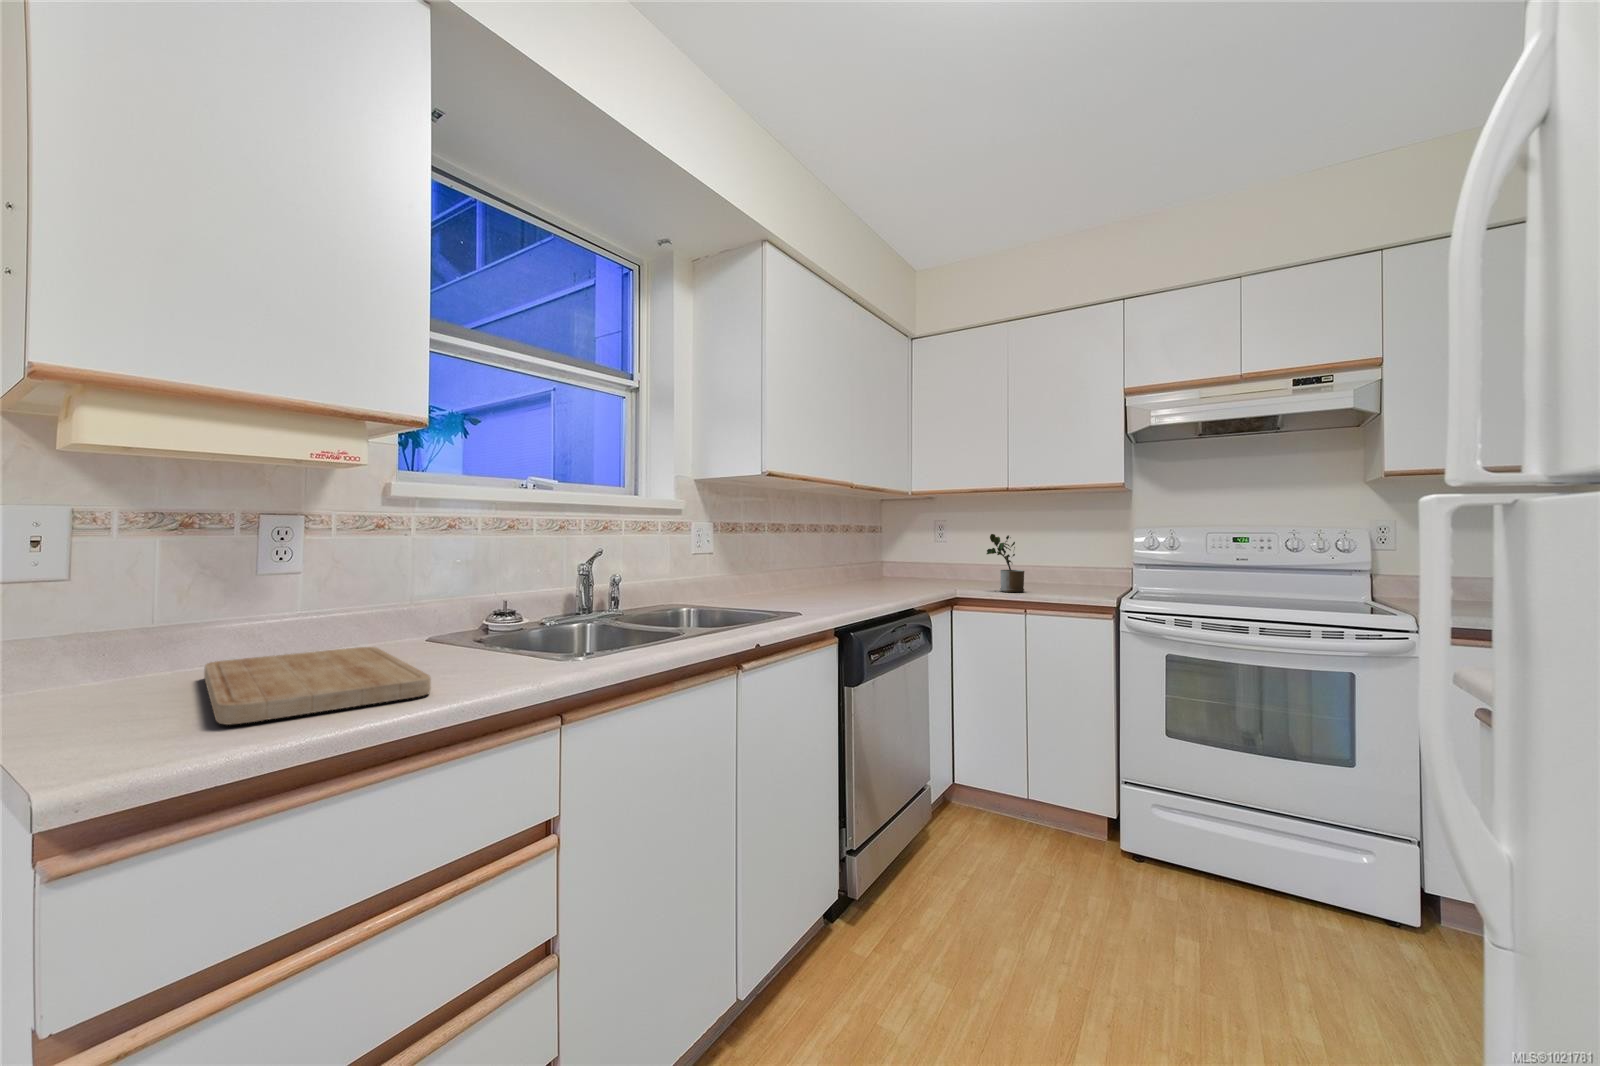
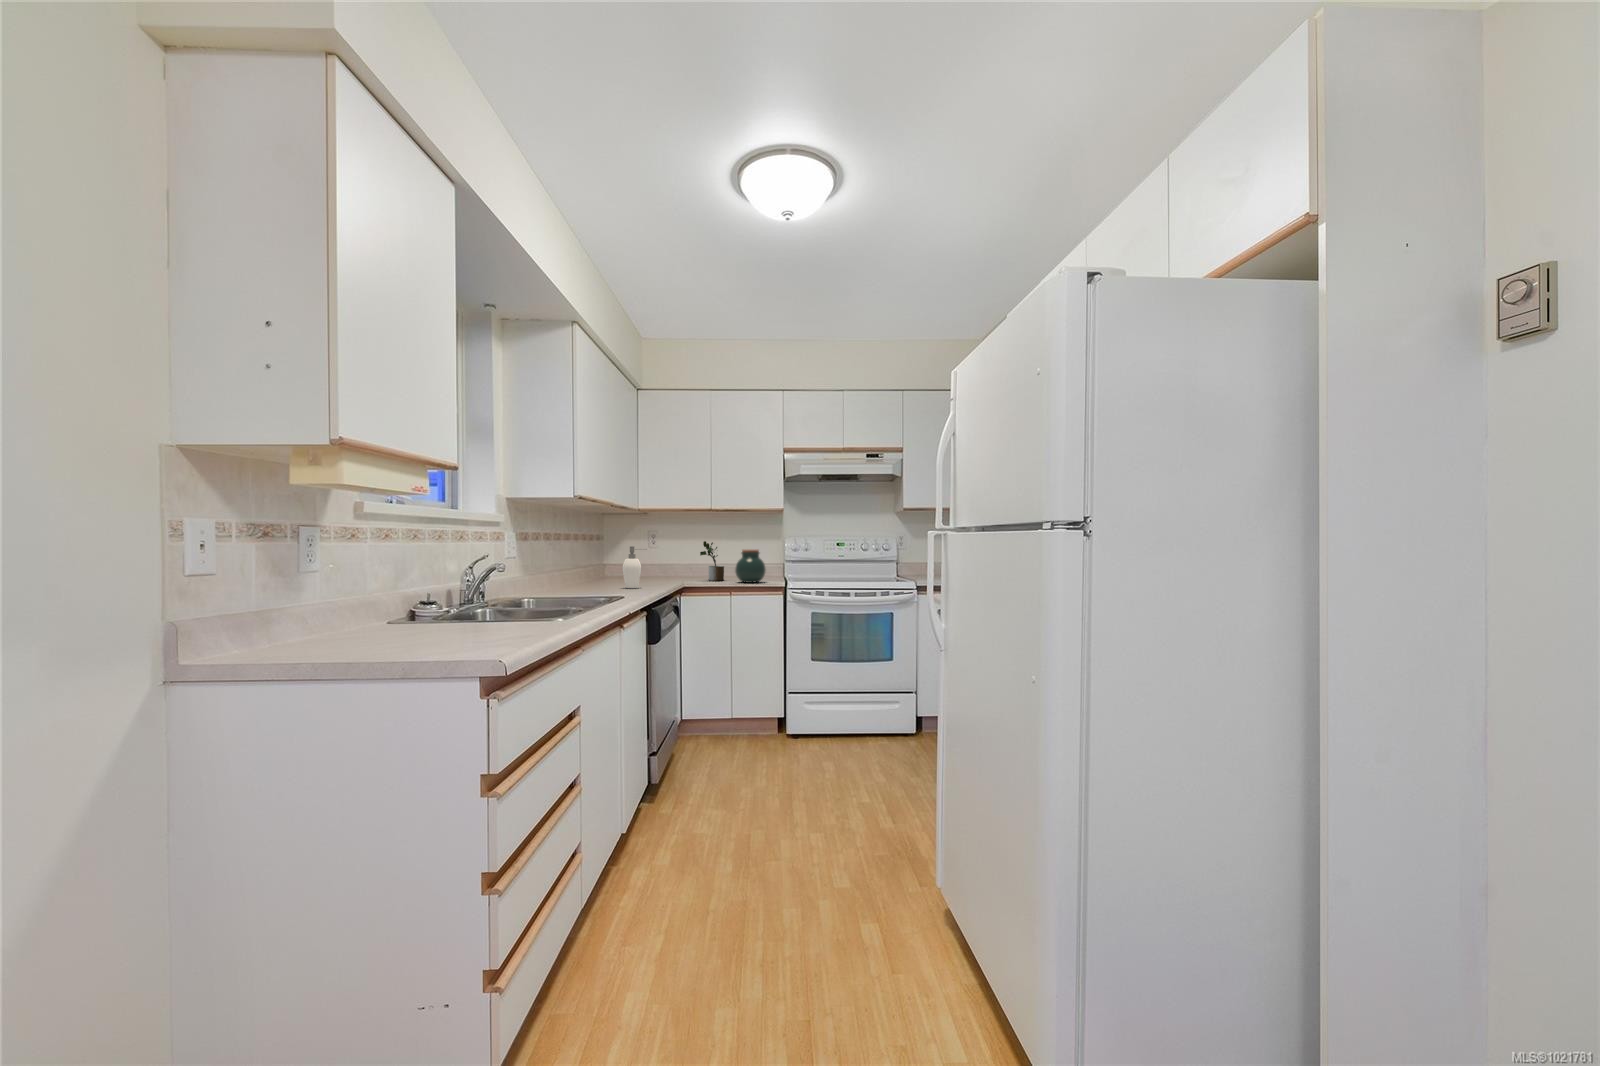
soap dispenser: none [850,541,884,599] -> present [622,546,641,588]
jar: none [1034,547,1084,598] -> present [735,550,766,583]
cutting board: present [204,647,431,725] -> none [345,620,542,645]

